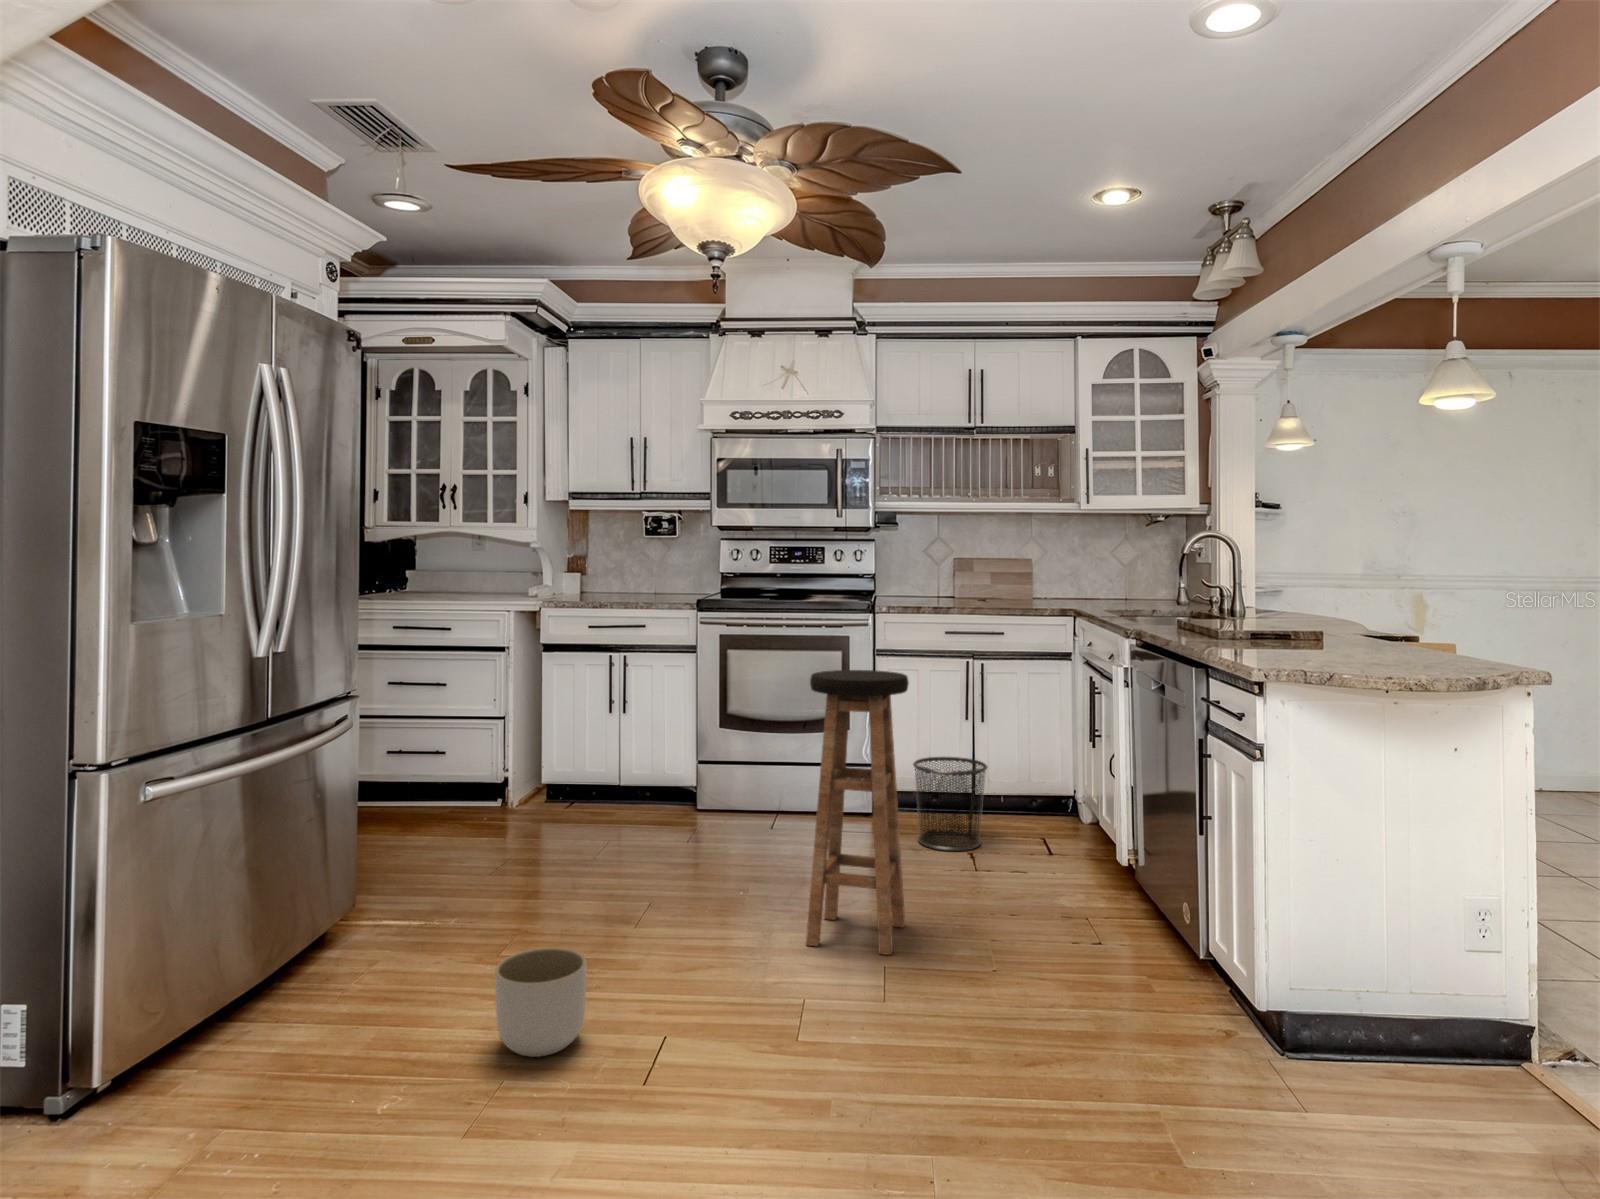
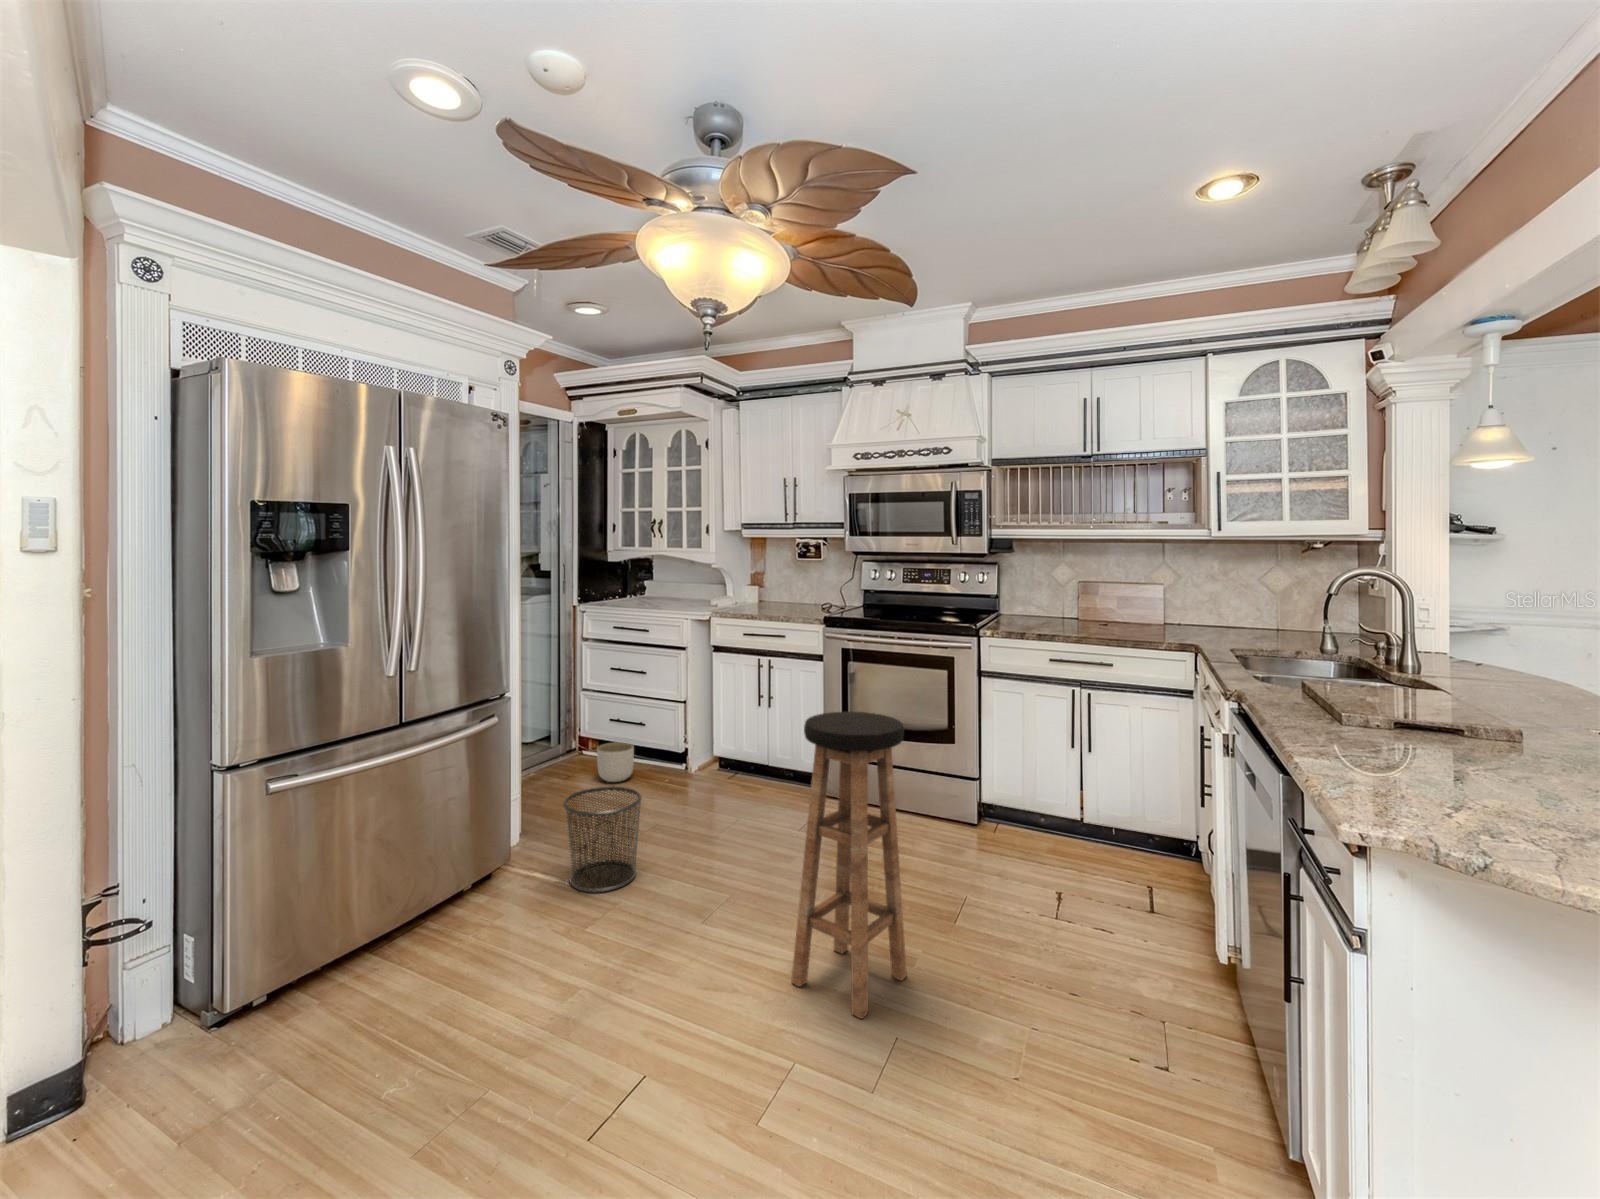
waste bin: present [913,757,987,851] -> present [563,786,642,892]
planter: present [495,947,587,1057] -> present [597,742,634,782]

